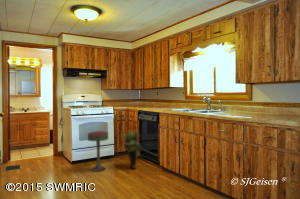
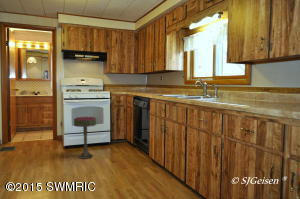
potted plant: present [122,130,142,169] -> none [111,116,133,159]

